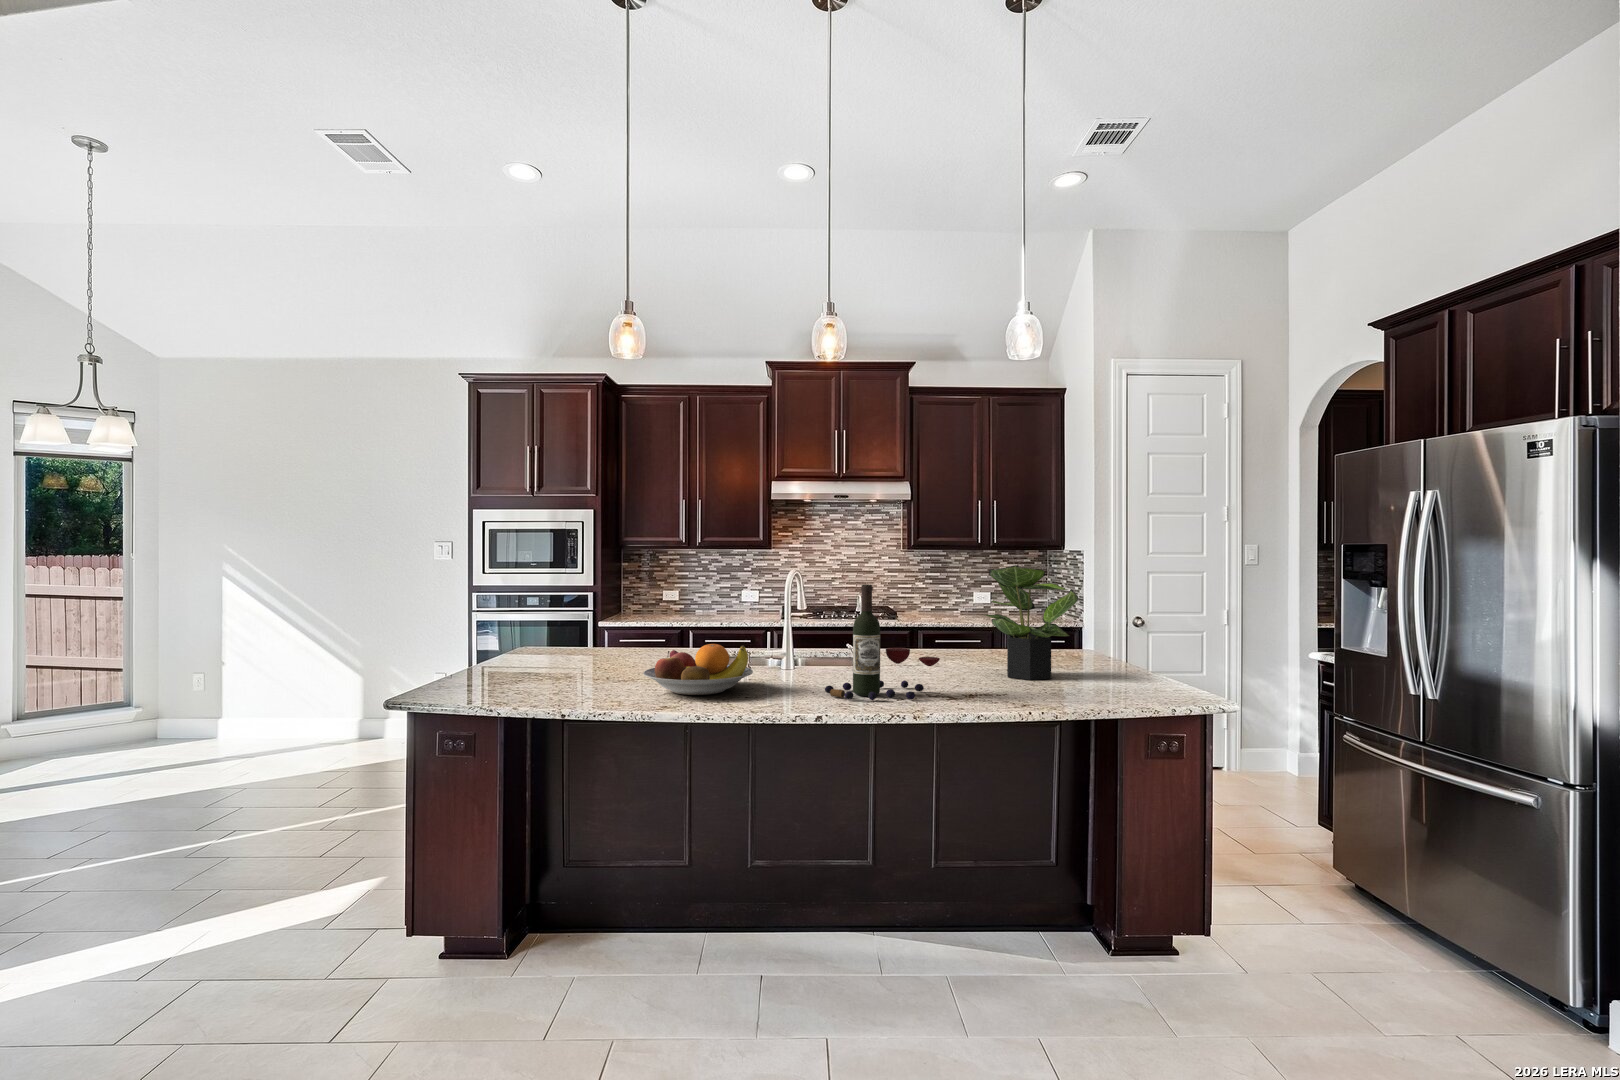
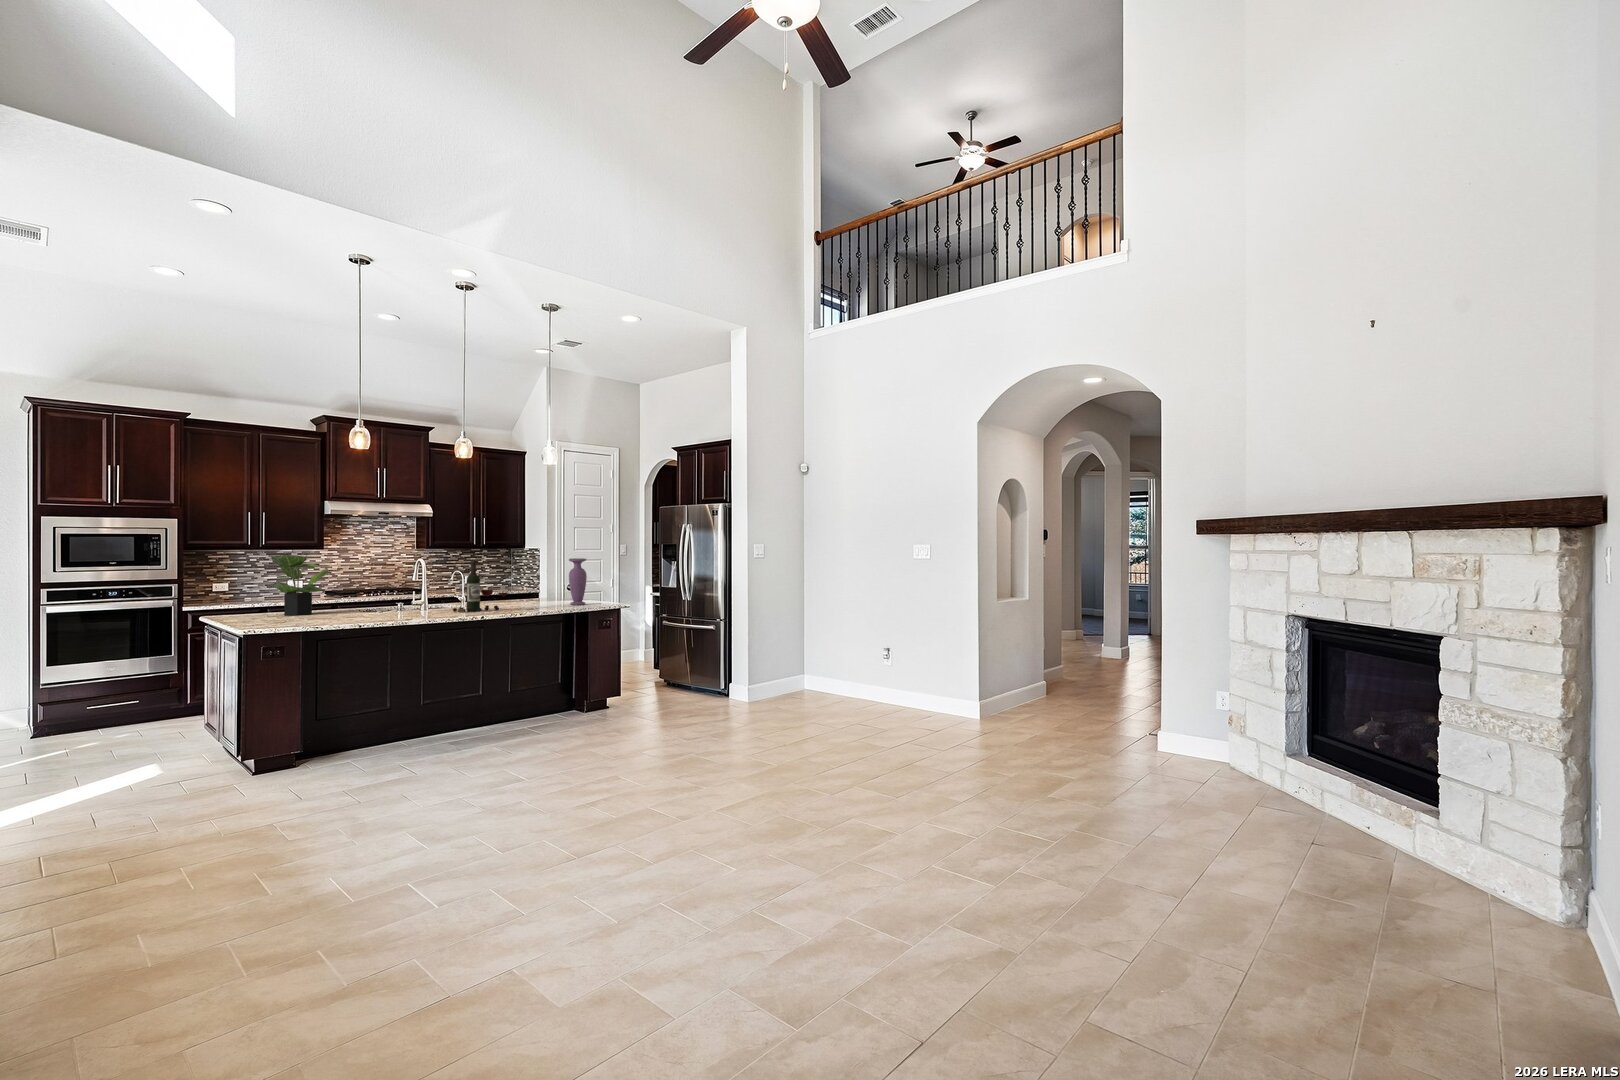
potted plant: present [986,565,1078,680] -> present [271,554,329,615]
vase: none [1089,582,1132,696] -> present [569,558,587,605]
fruit bowl: present [643,644,753,695] -> none [353,592,414,616]

